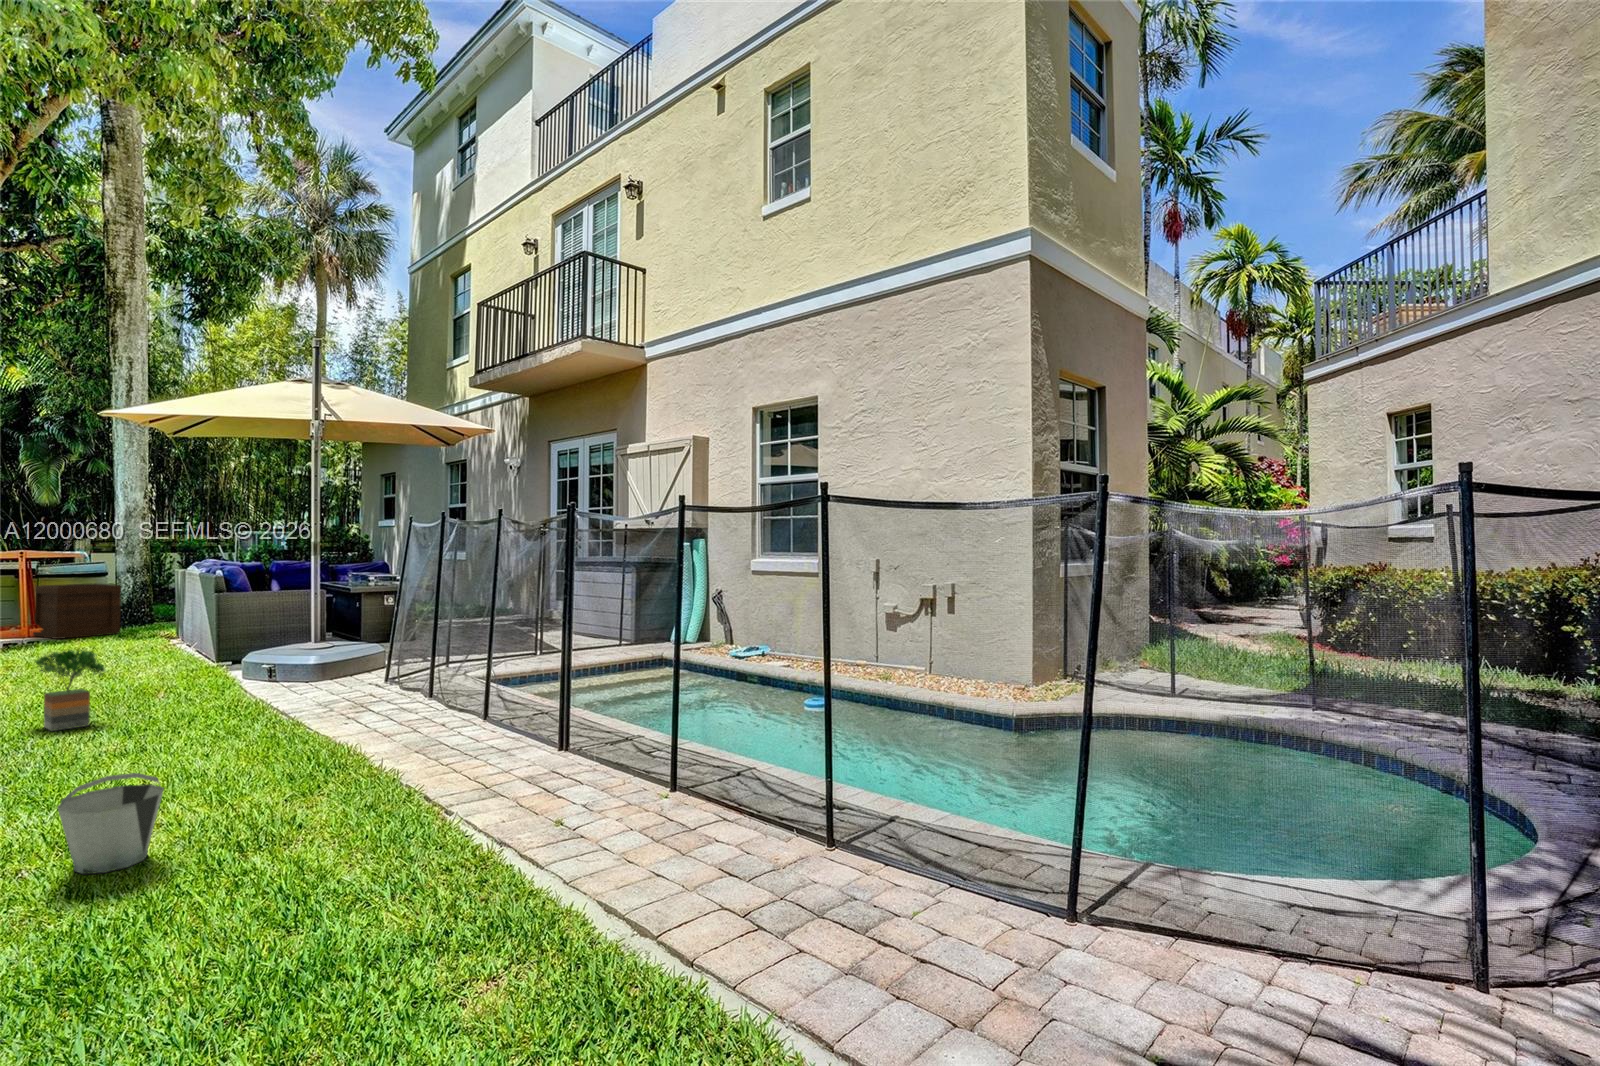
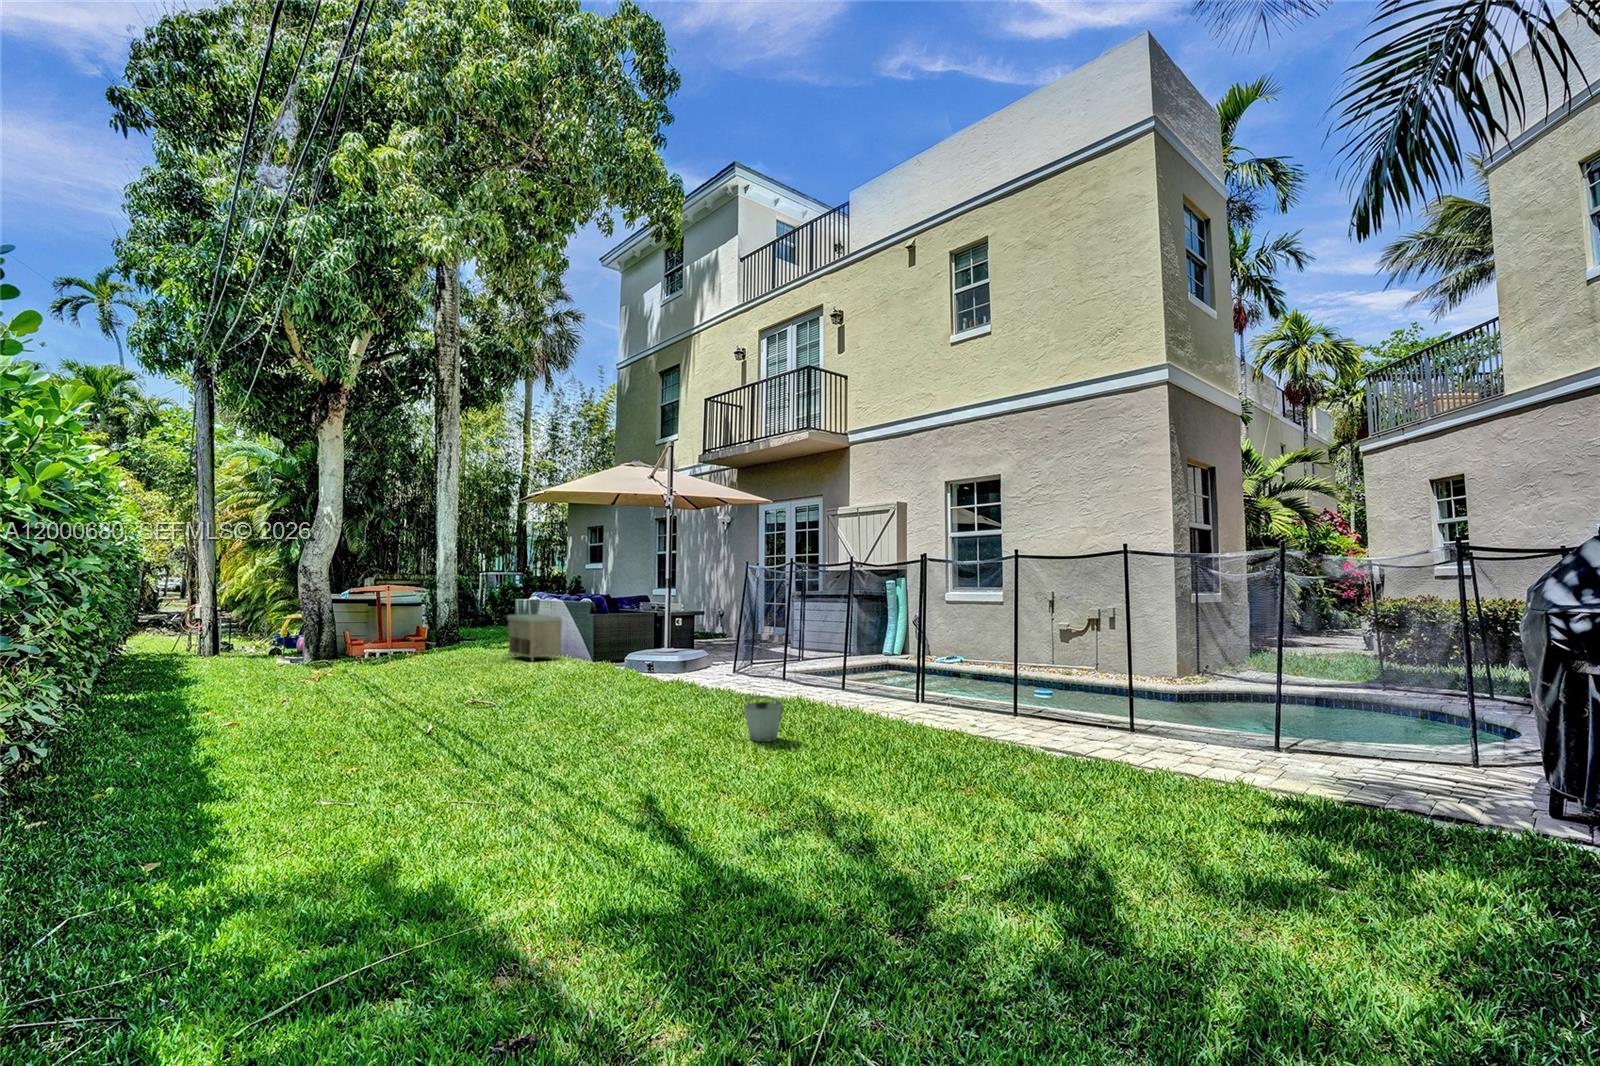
wooden crate: present [33,583,121,639] -> none [412,609,469,649]
storage bench: none [124,592,195,661] -> present [507,614,562,661]
potted tree: present [35,650,105,731] -> none [568,644,606,694]

